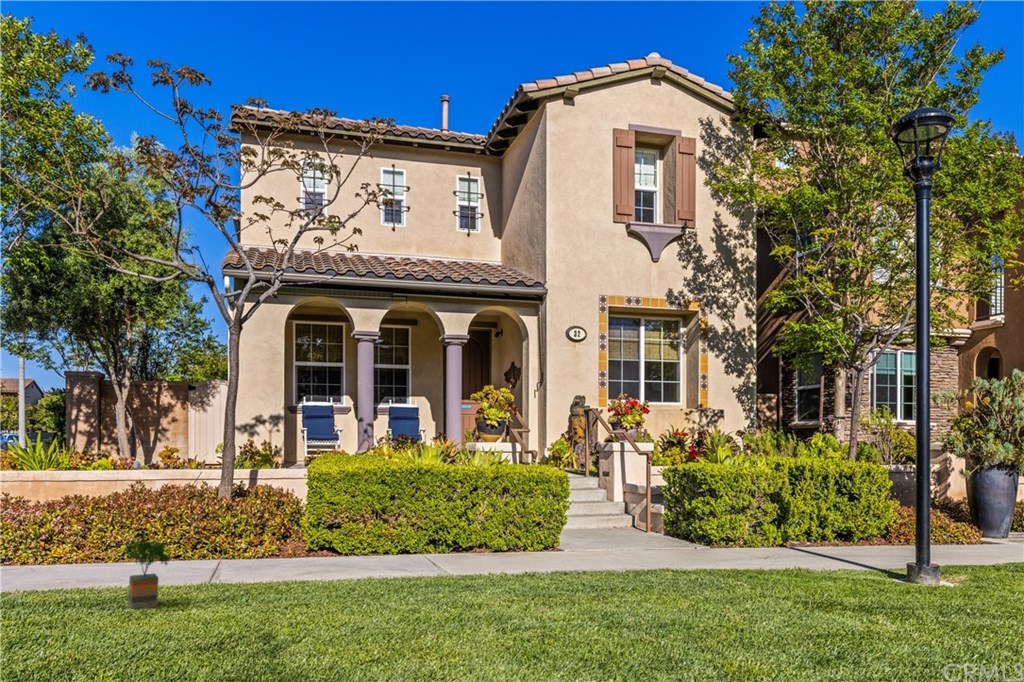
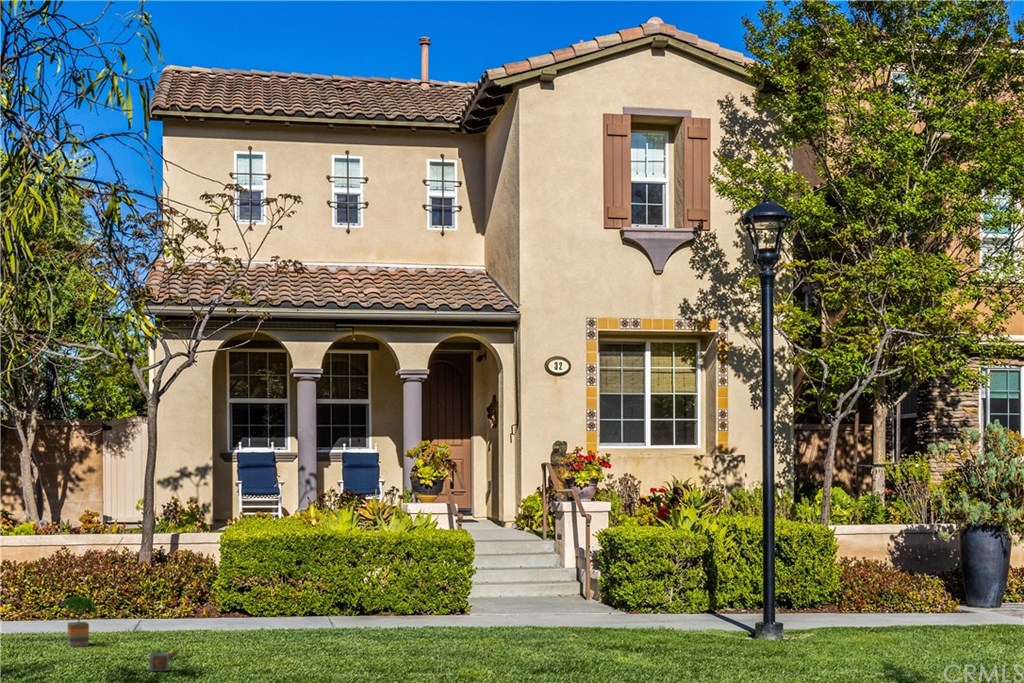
watering can: none [237,623,297,660] -> present [142,649,180,671]

